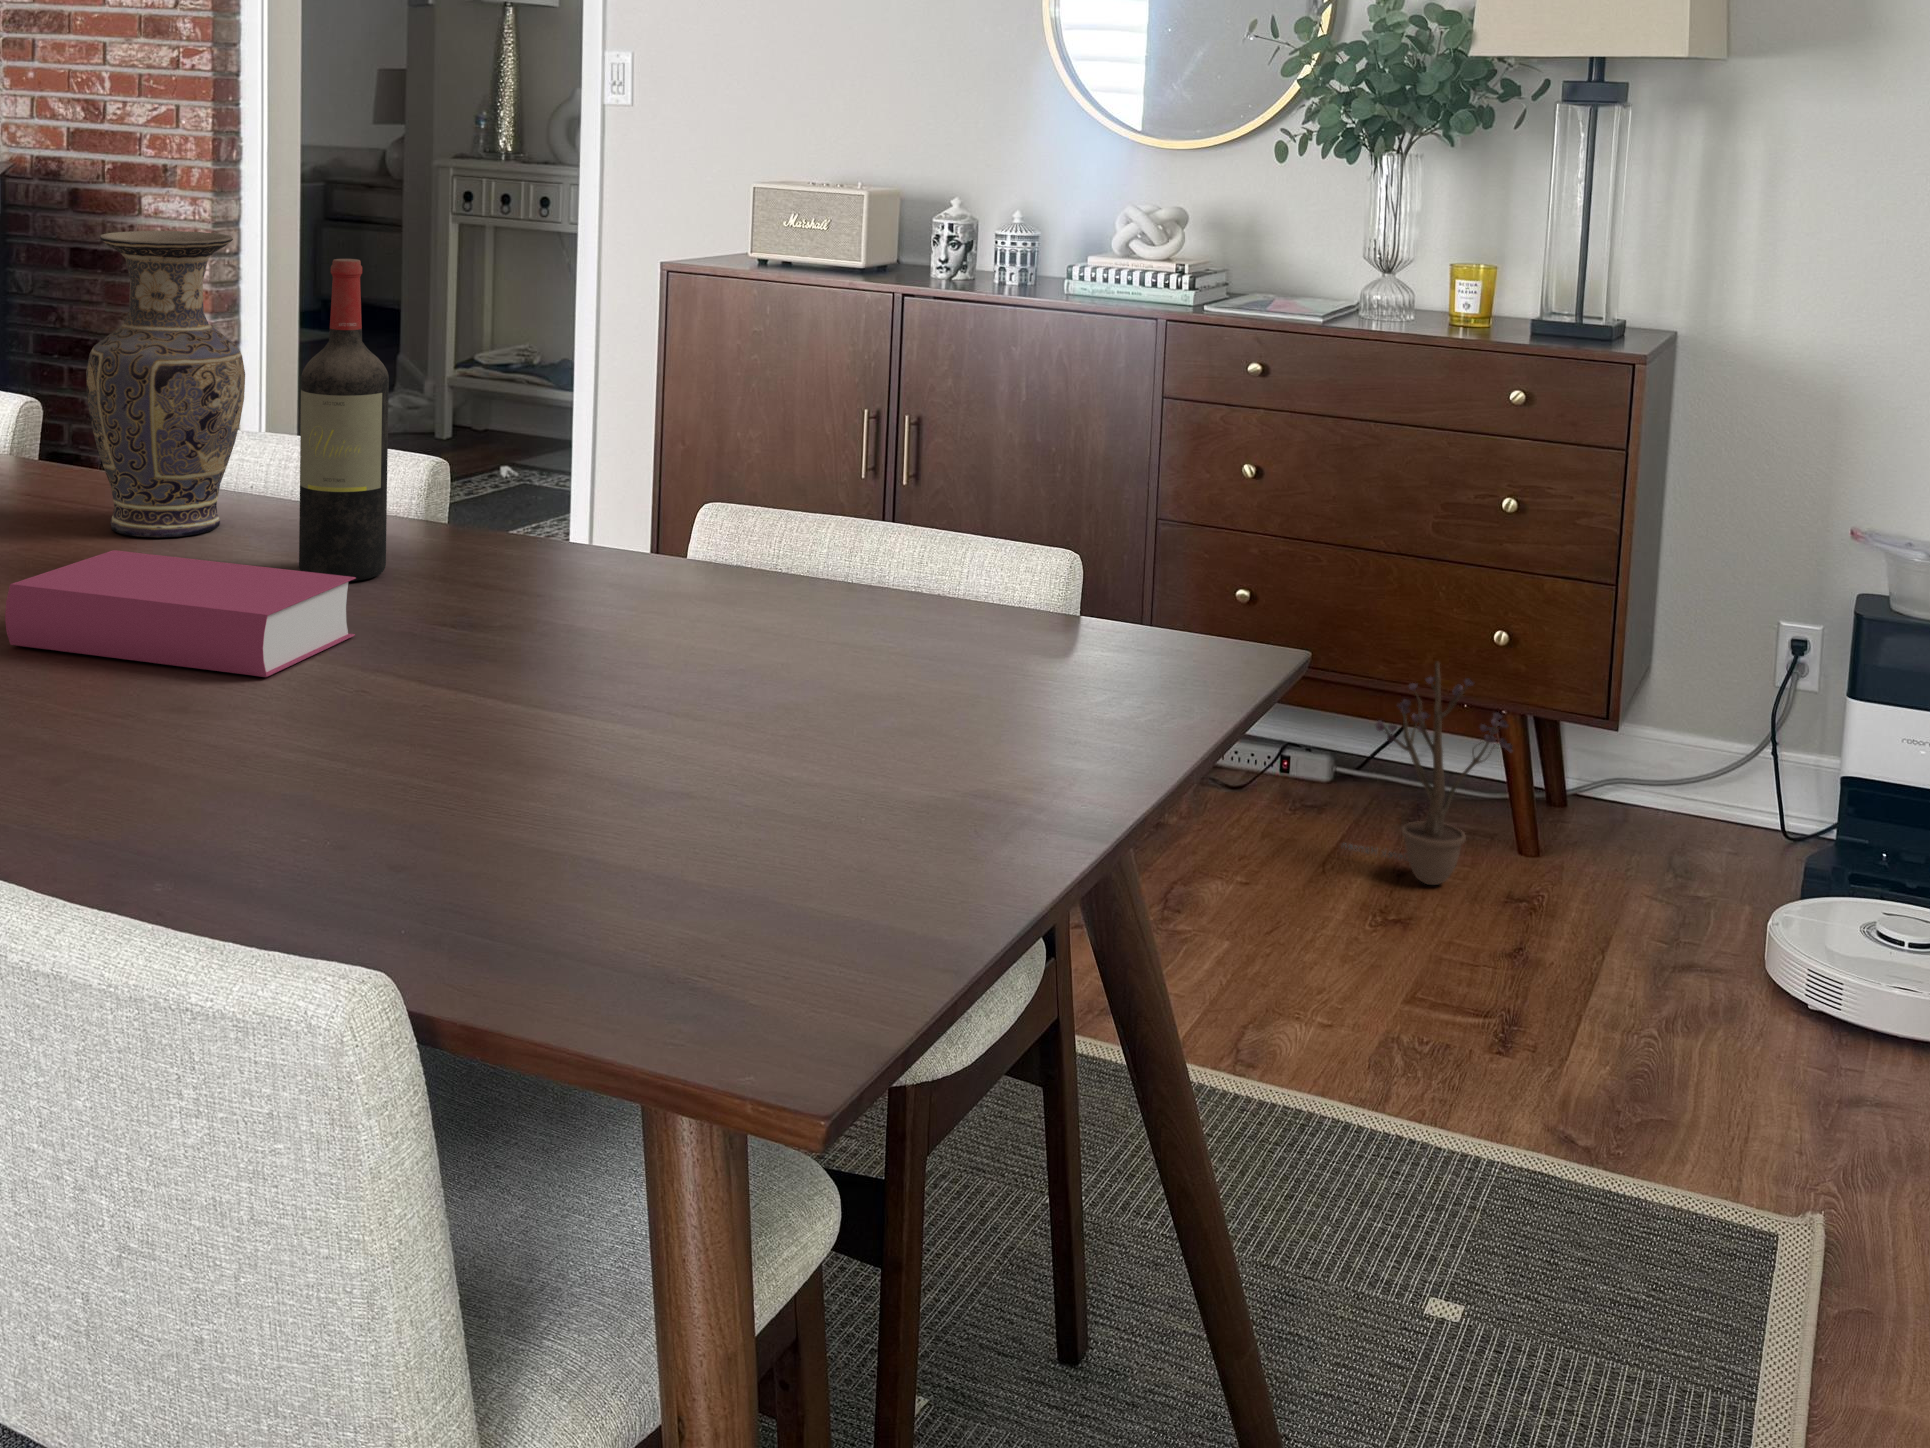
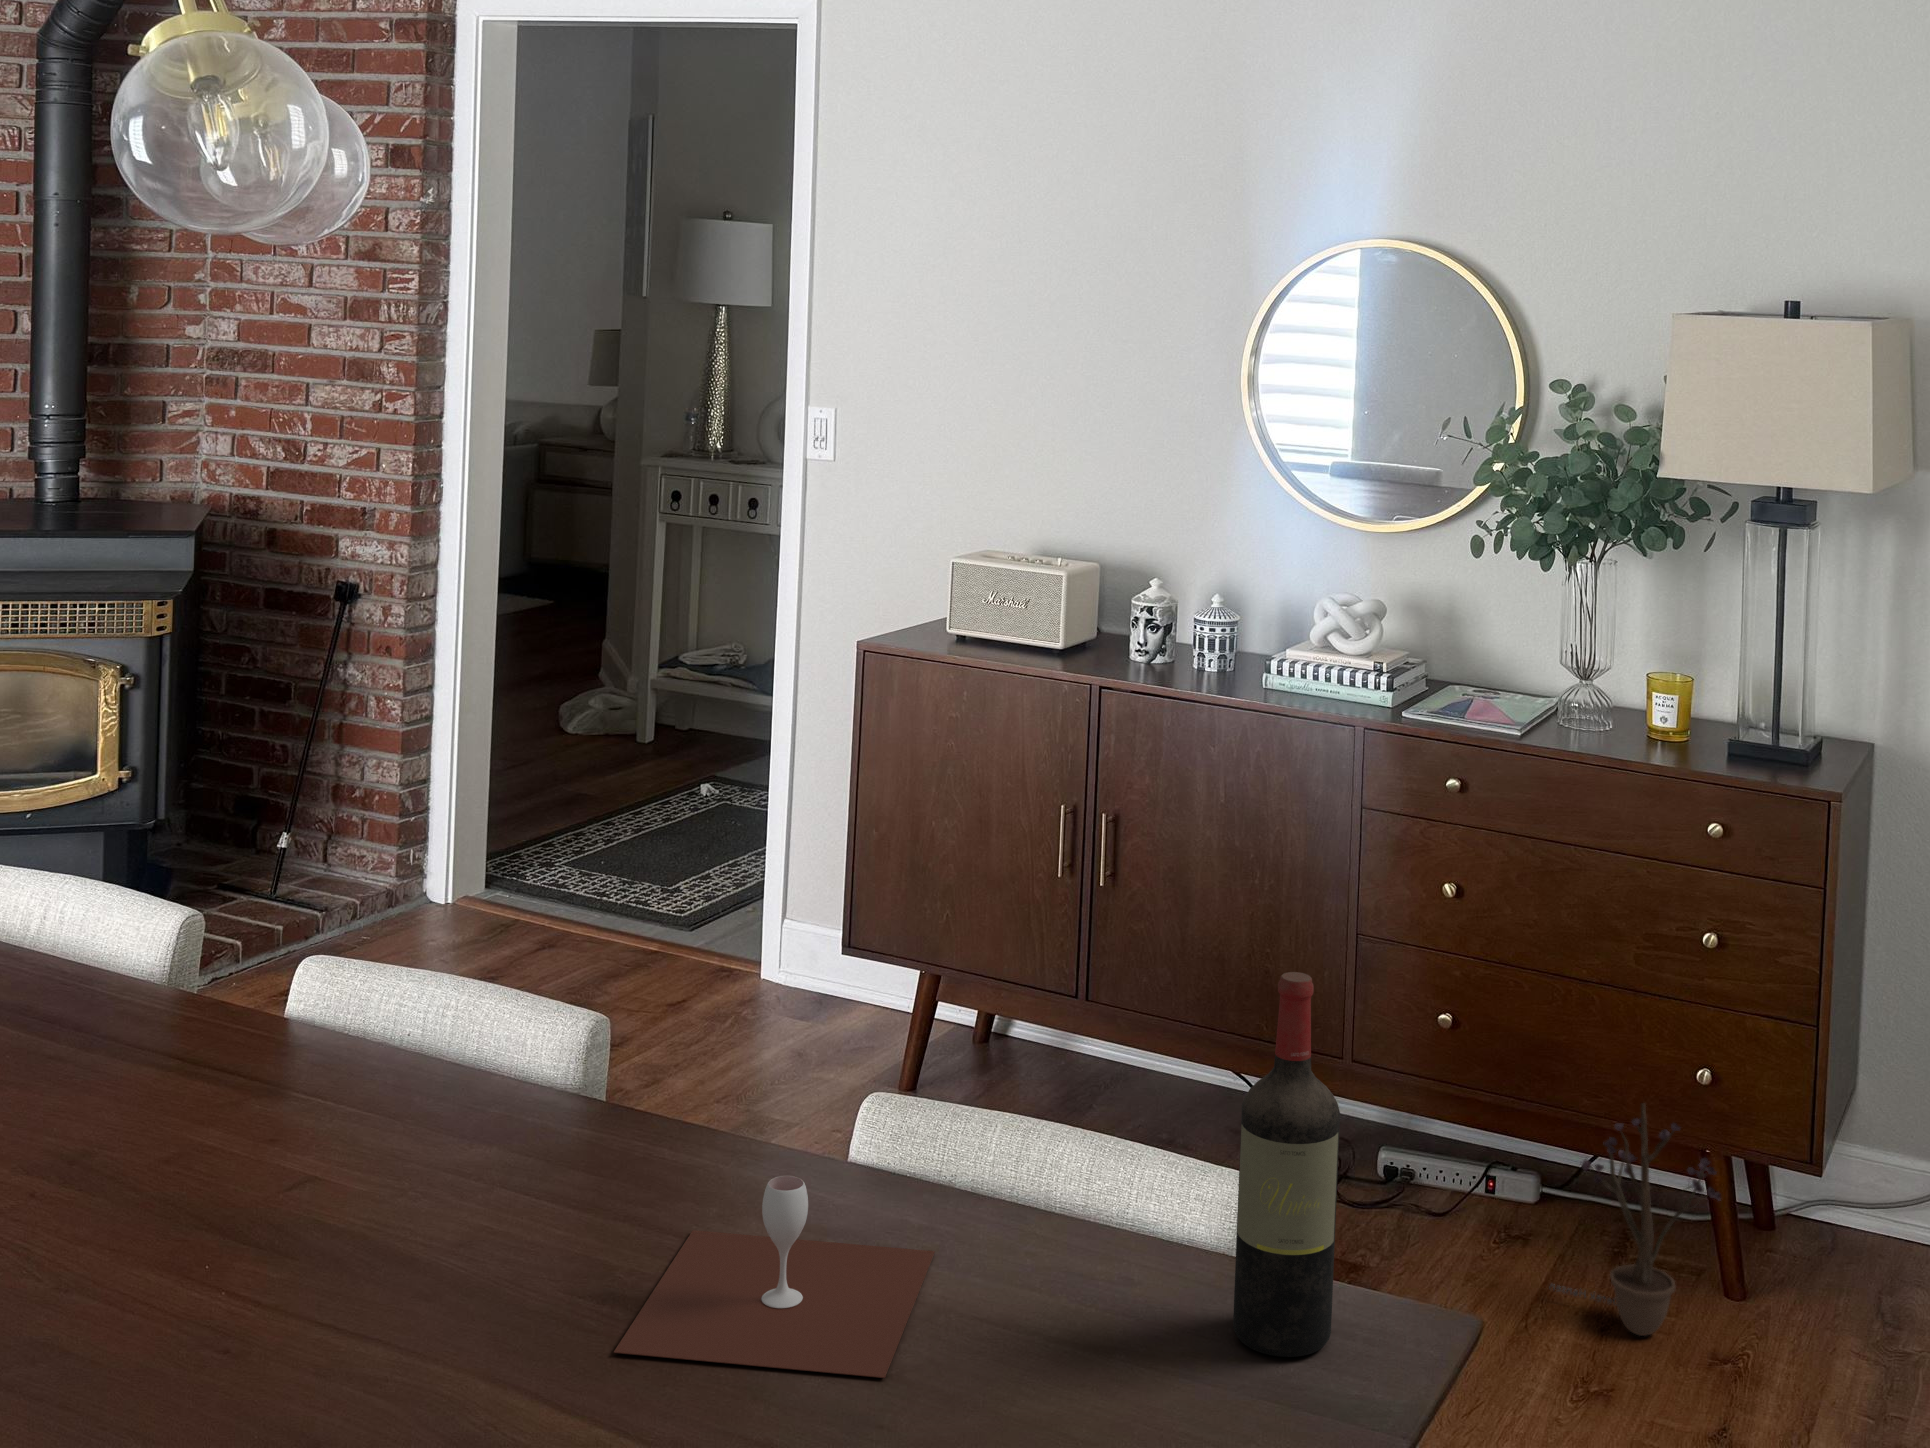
vase: present [86,231,245,537] -> none [263,792,427,1126]
wine bottle: present [299,259,389,581] -> present [1233,972,1340,1357]
wine glass: none [438,521,747,681] -> present [614,1176,935,1378]
book: present [5,550,356,677] -> none [165,1200,531,1387]

